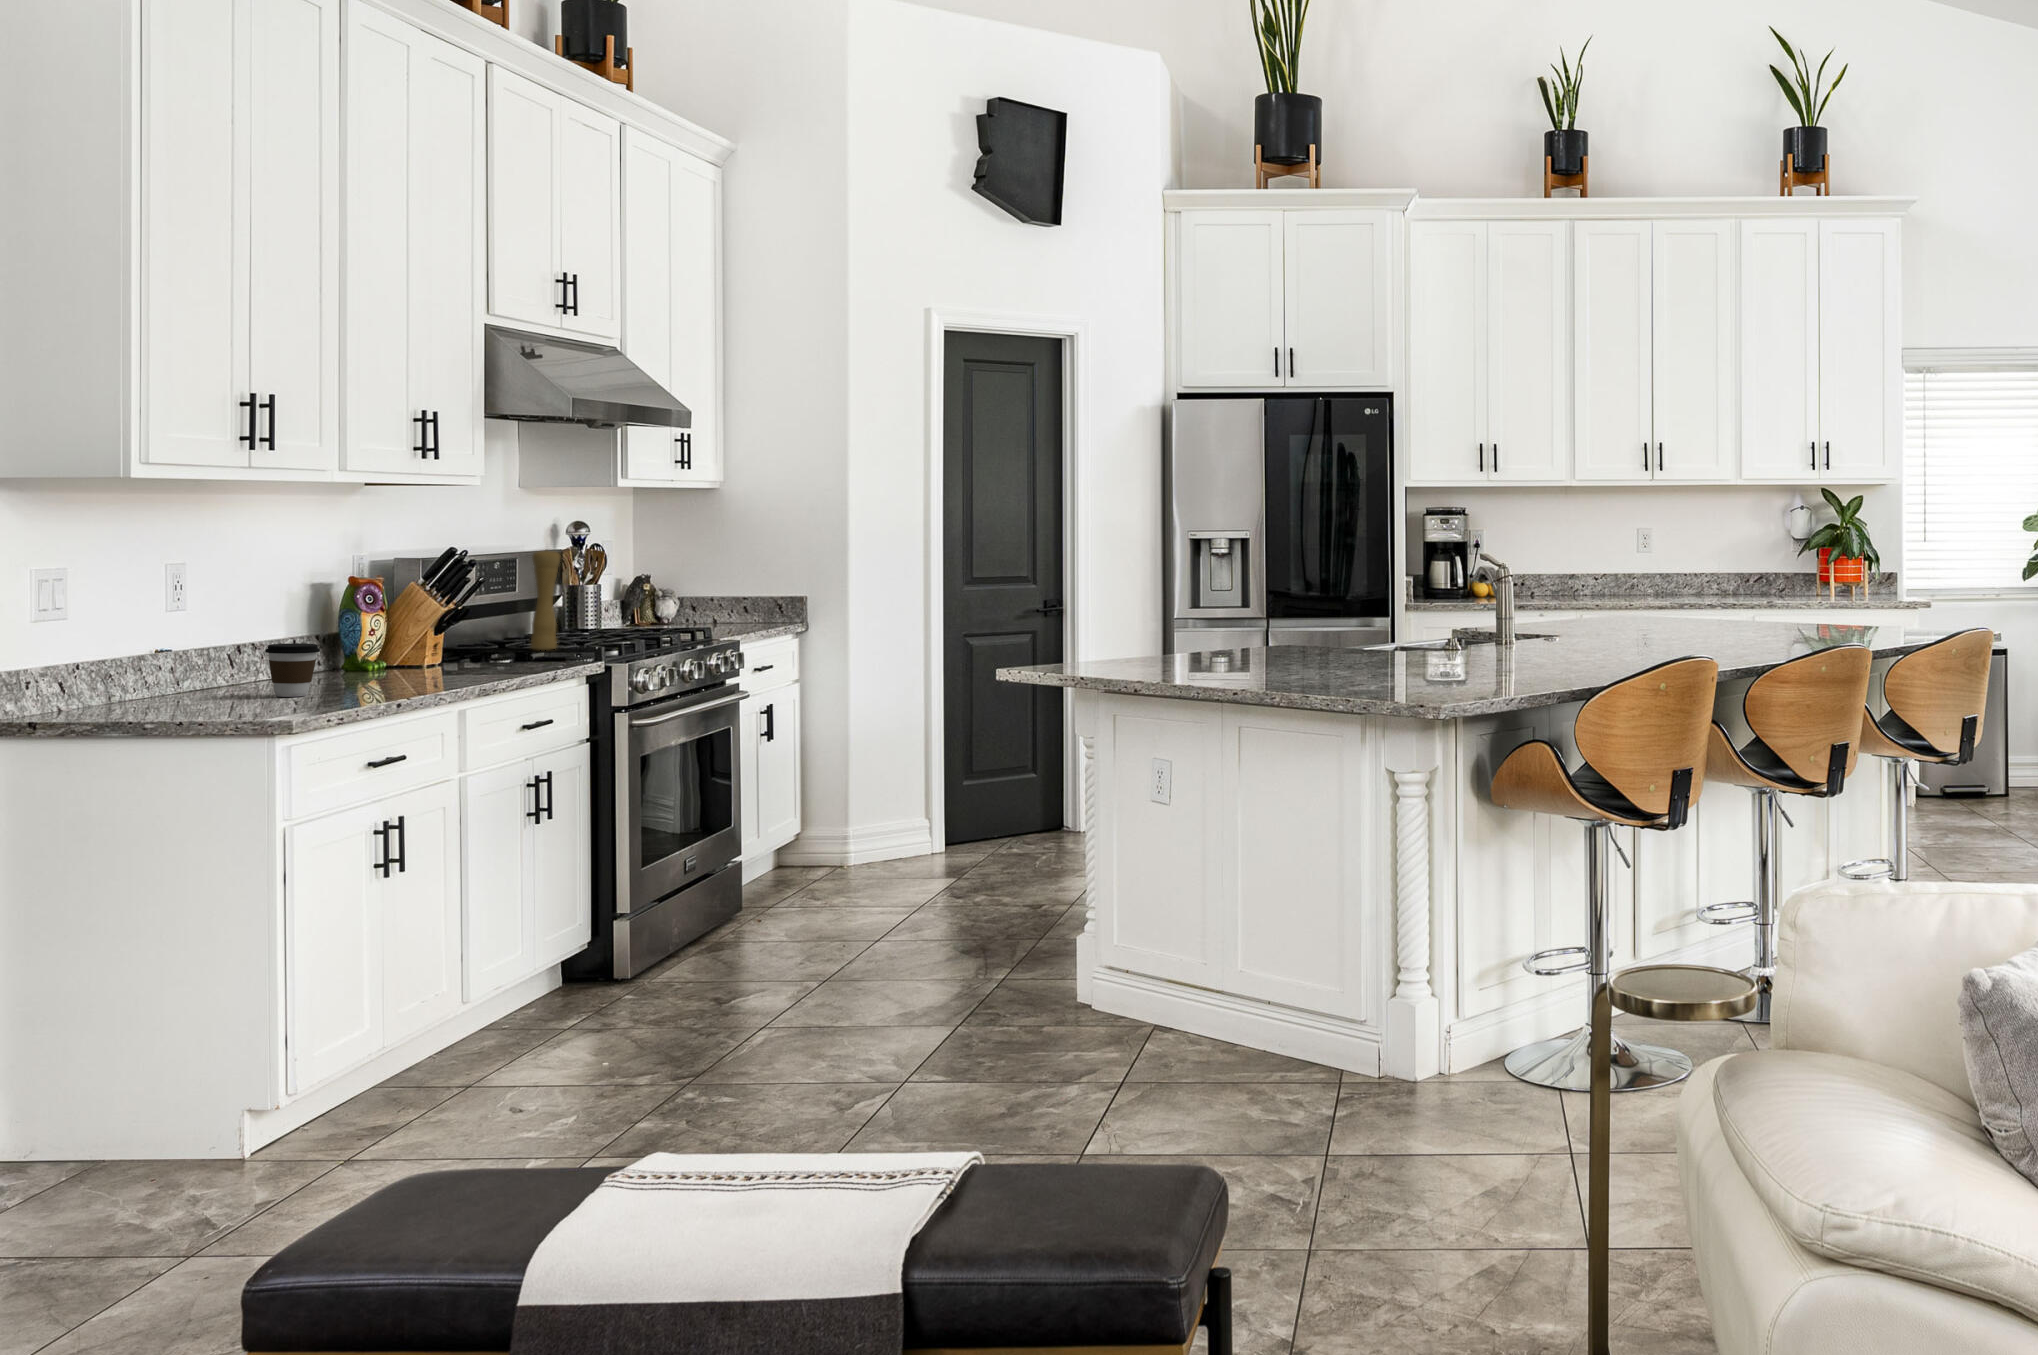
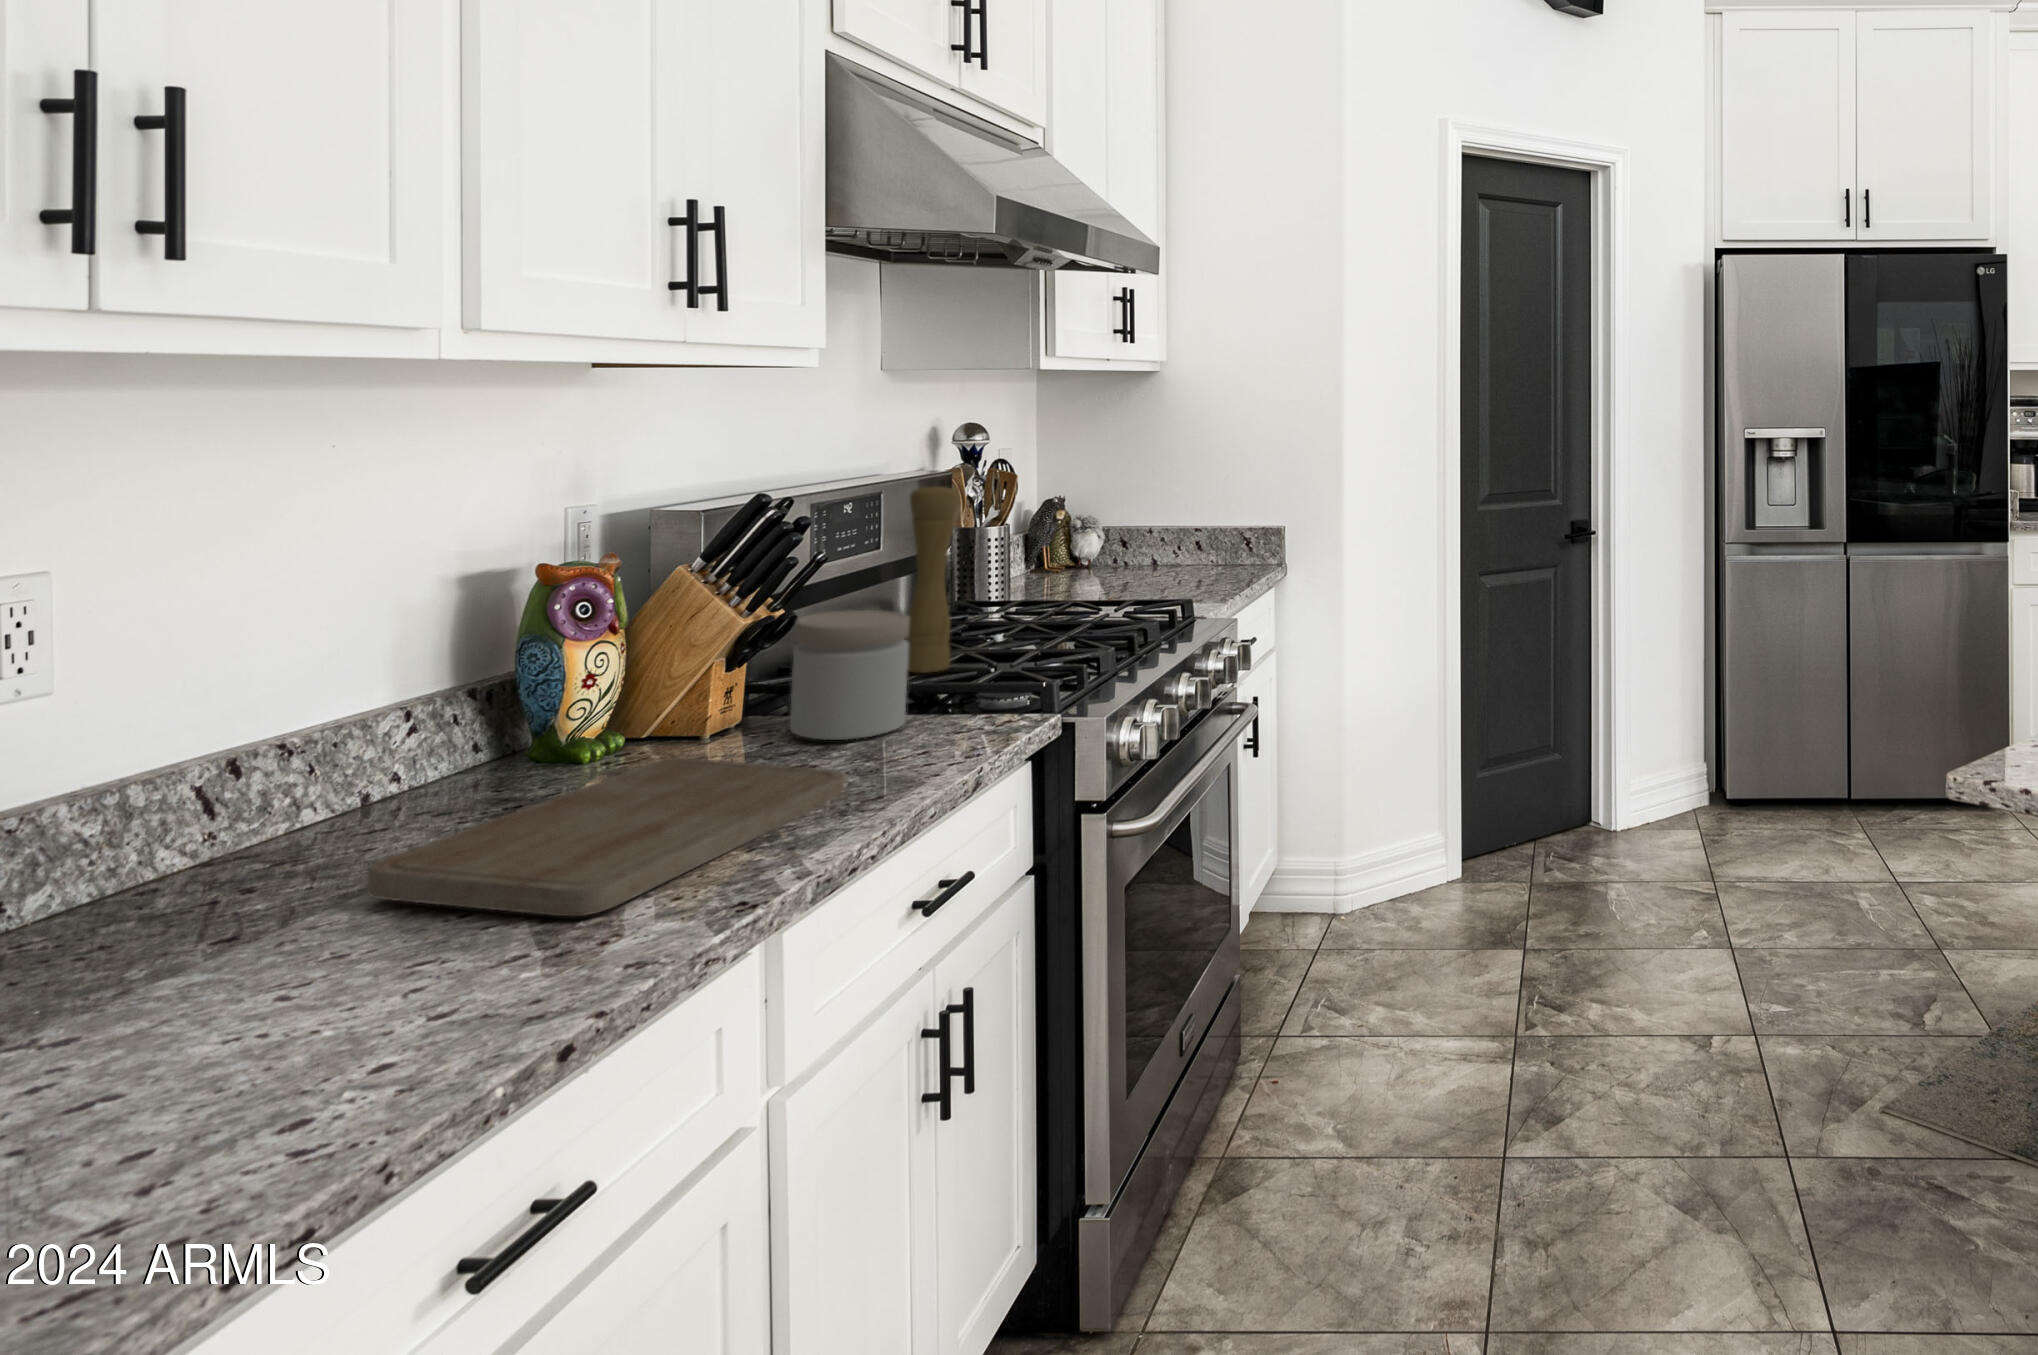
jar: none [470,607,530,664] -> present [790,610,909,740]
coffee cup: present [265,643,320,697] -> none [168,816,351,1001]
cutting board: none [313,662,498,688] -> present [367,758,845,916]

